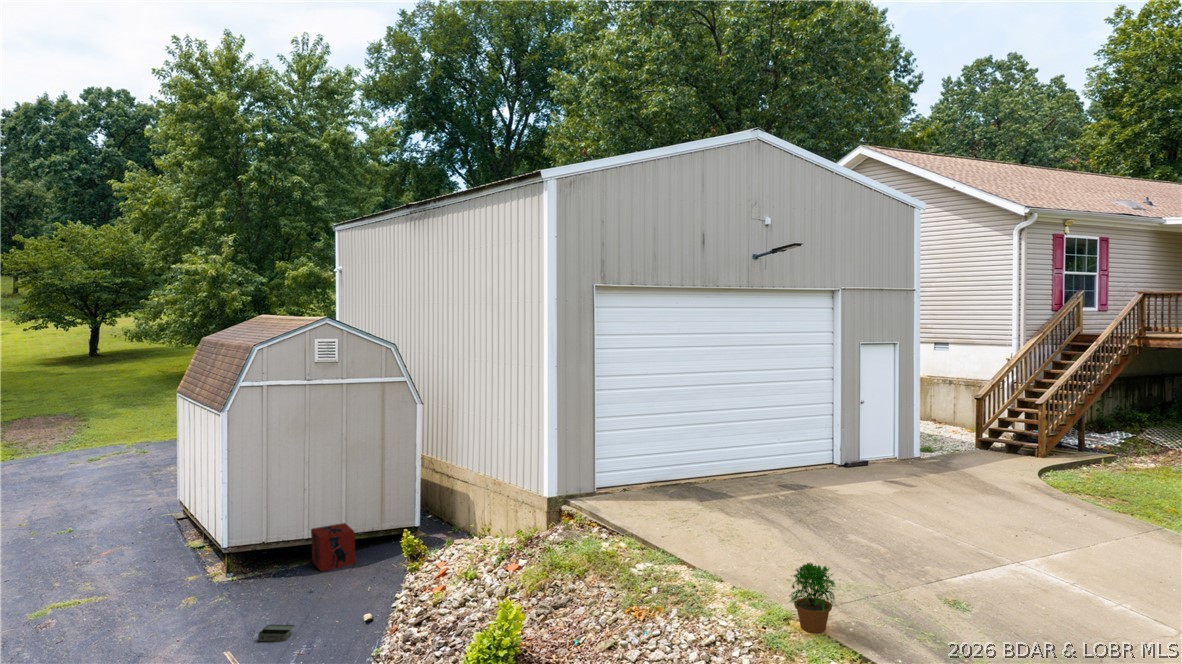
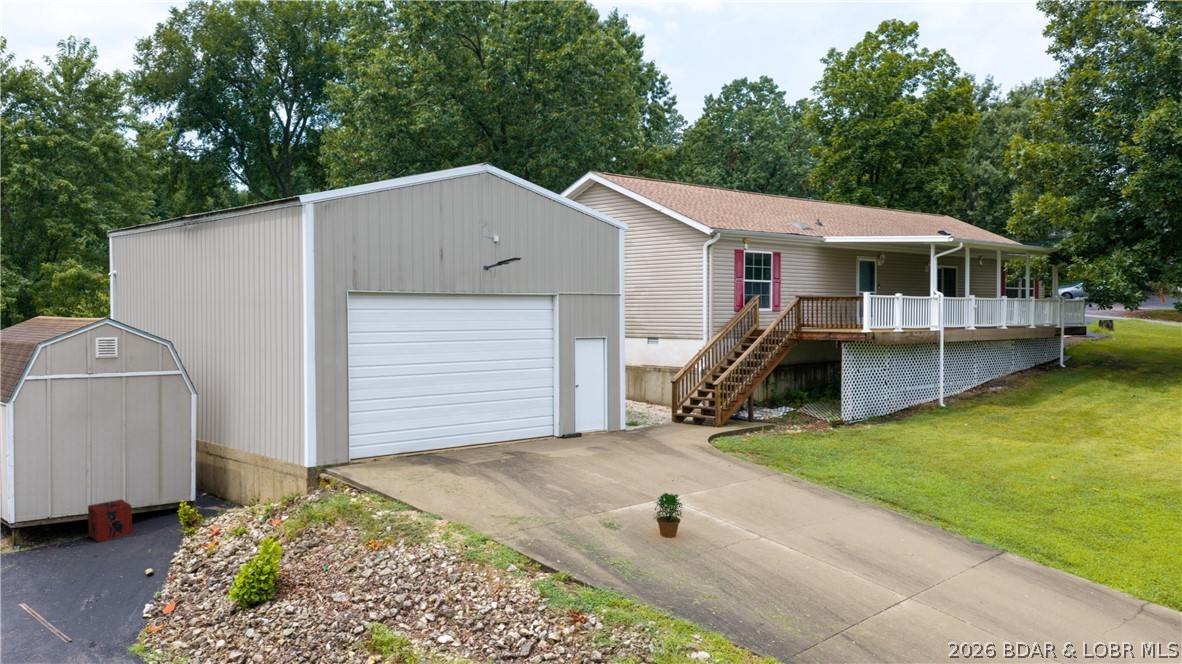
potted plant: present [790,562,835,633] -> present [654,493,682,537]
toolbox: present [258,625,294,641] -> none [40,584,76,600]

